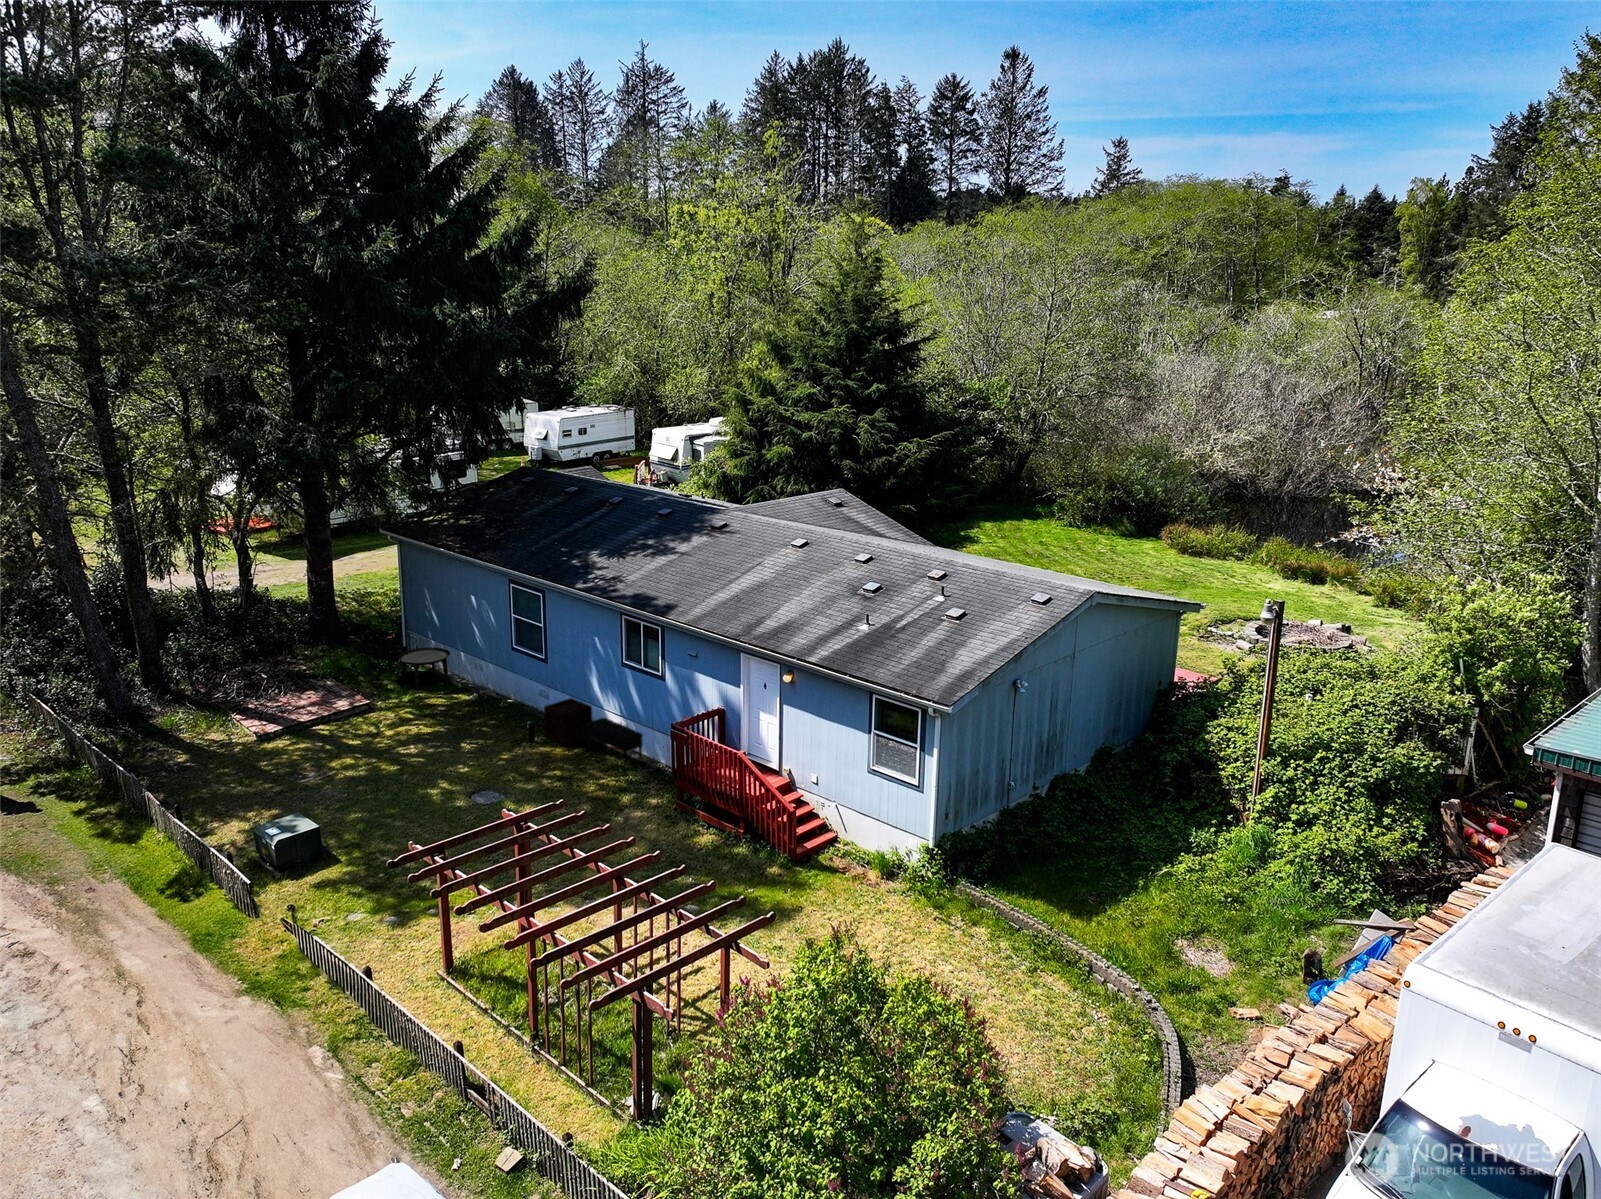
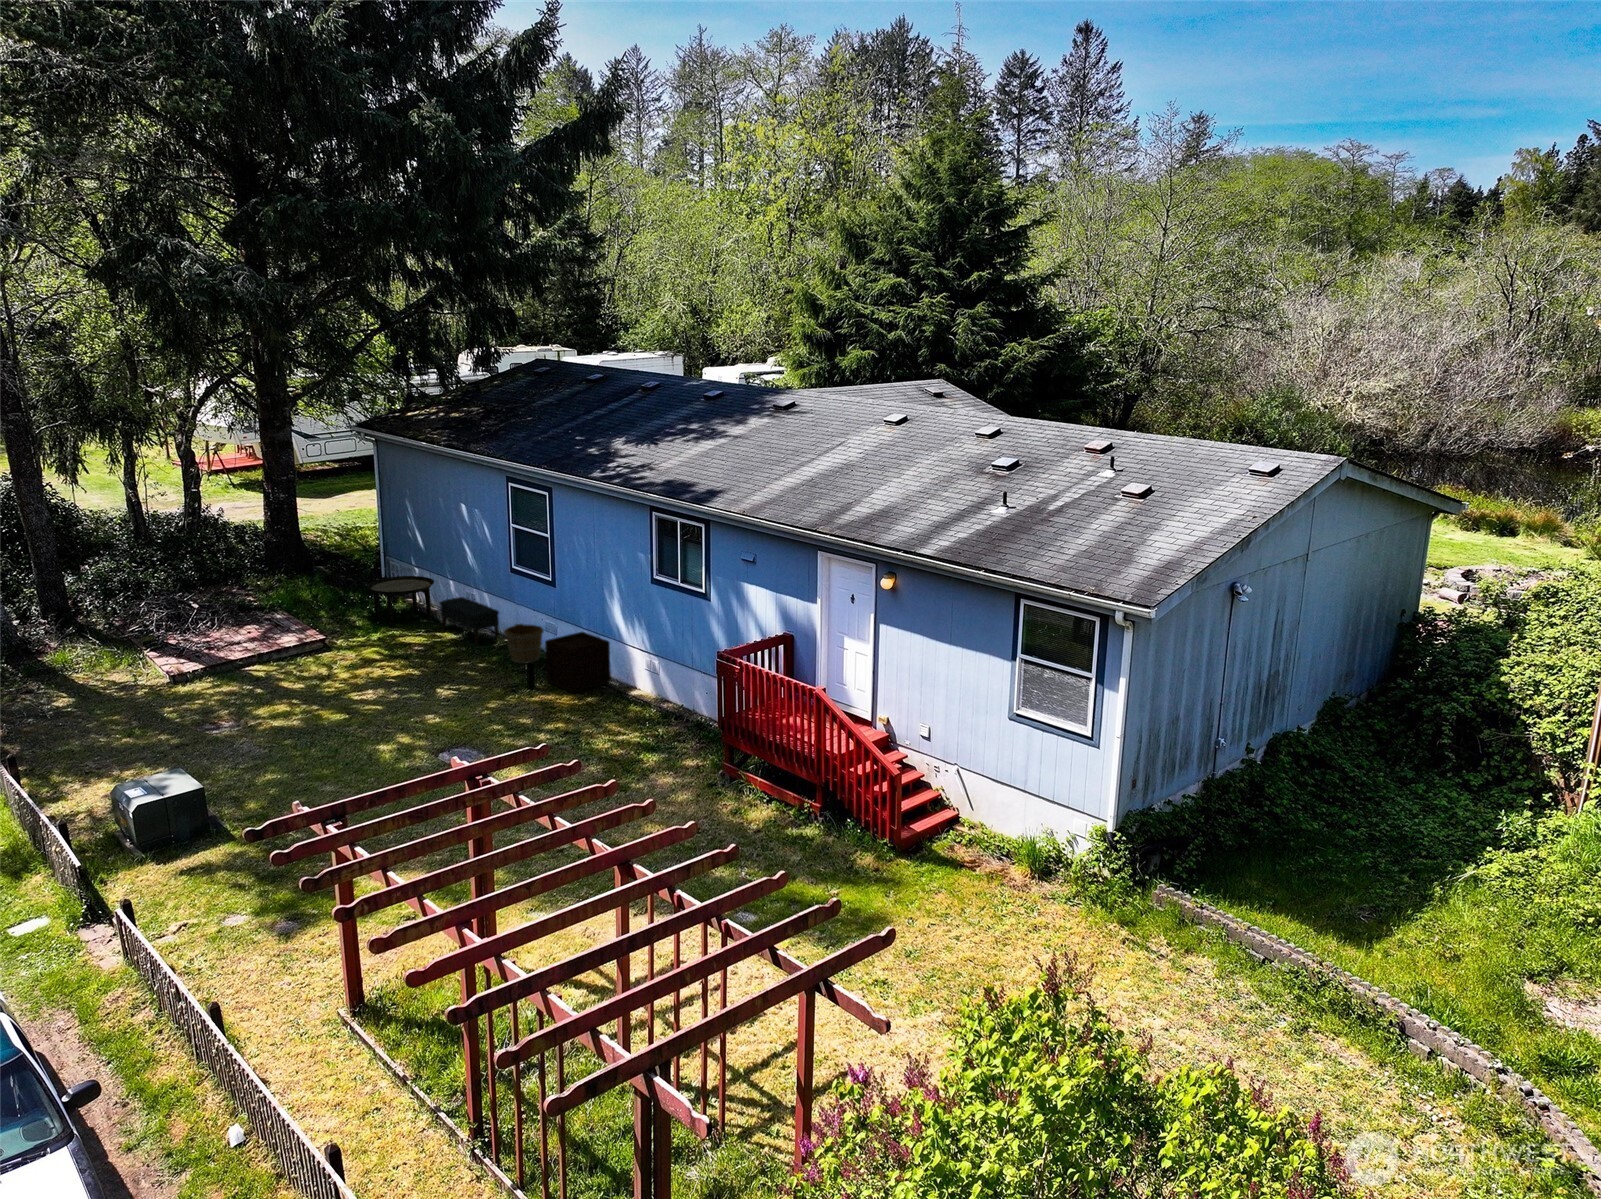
wooden bucket: none [510,690,540,721] -> present [504,624,544,664]
bench: present [586,718,643,765] -> present [440,597,499,645]

